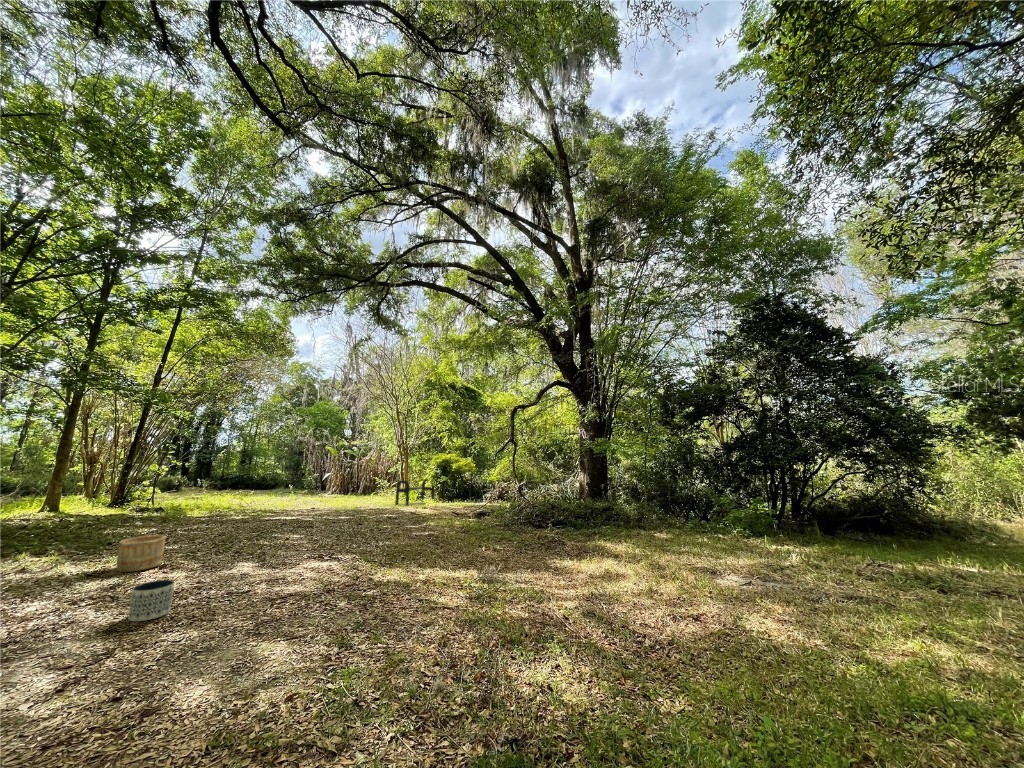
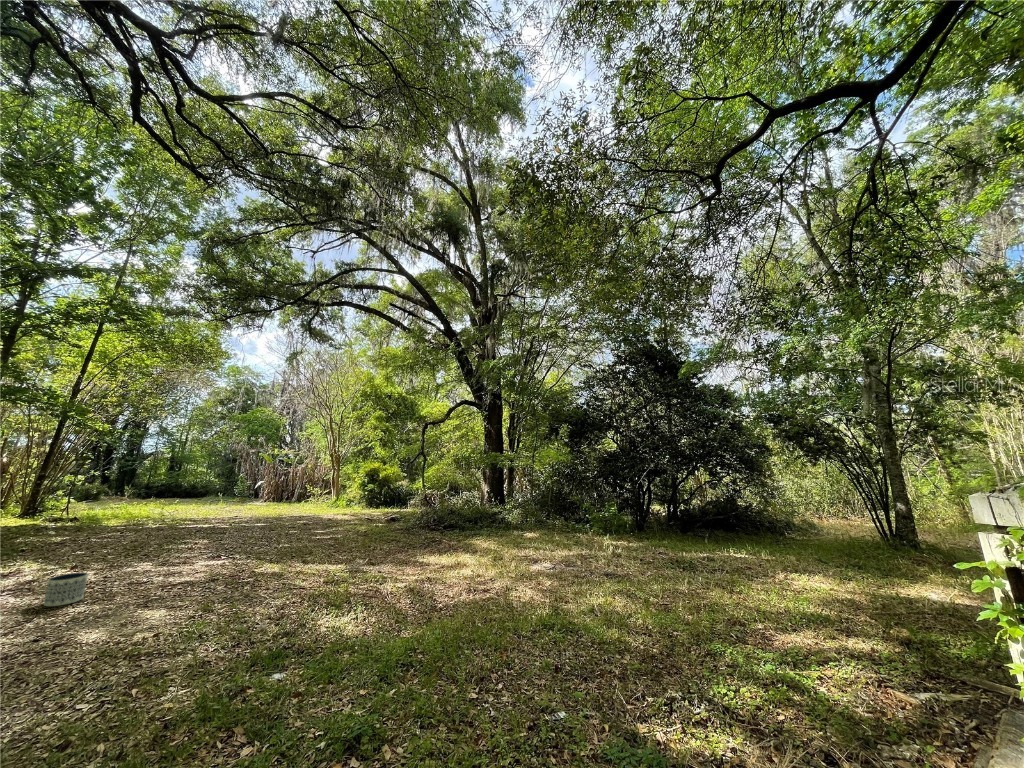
bench: present [395,479,435,506] -> none [328,485,368,513]
wooden bucket: present [116,535,166,572] -> none [30,538,81,572]

